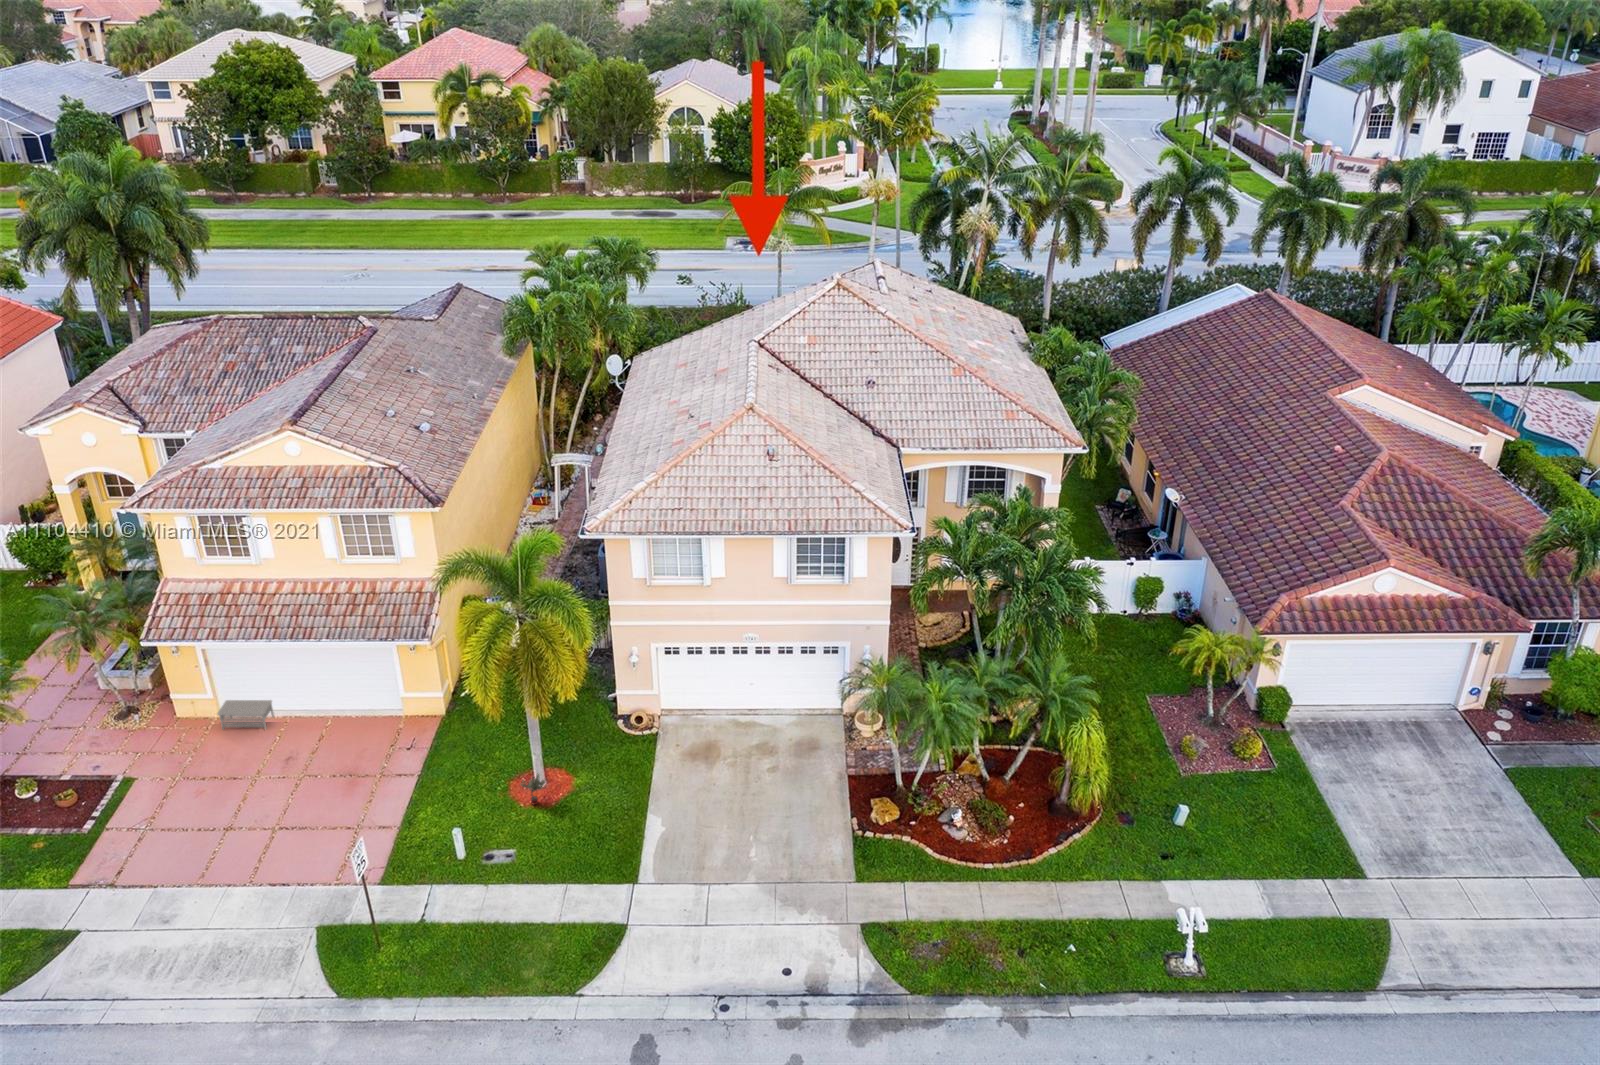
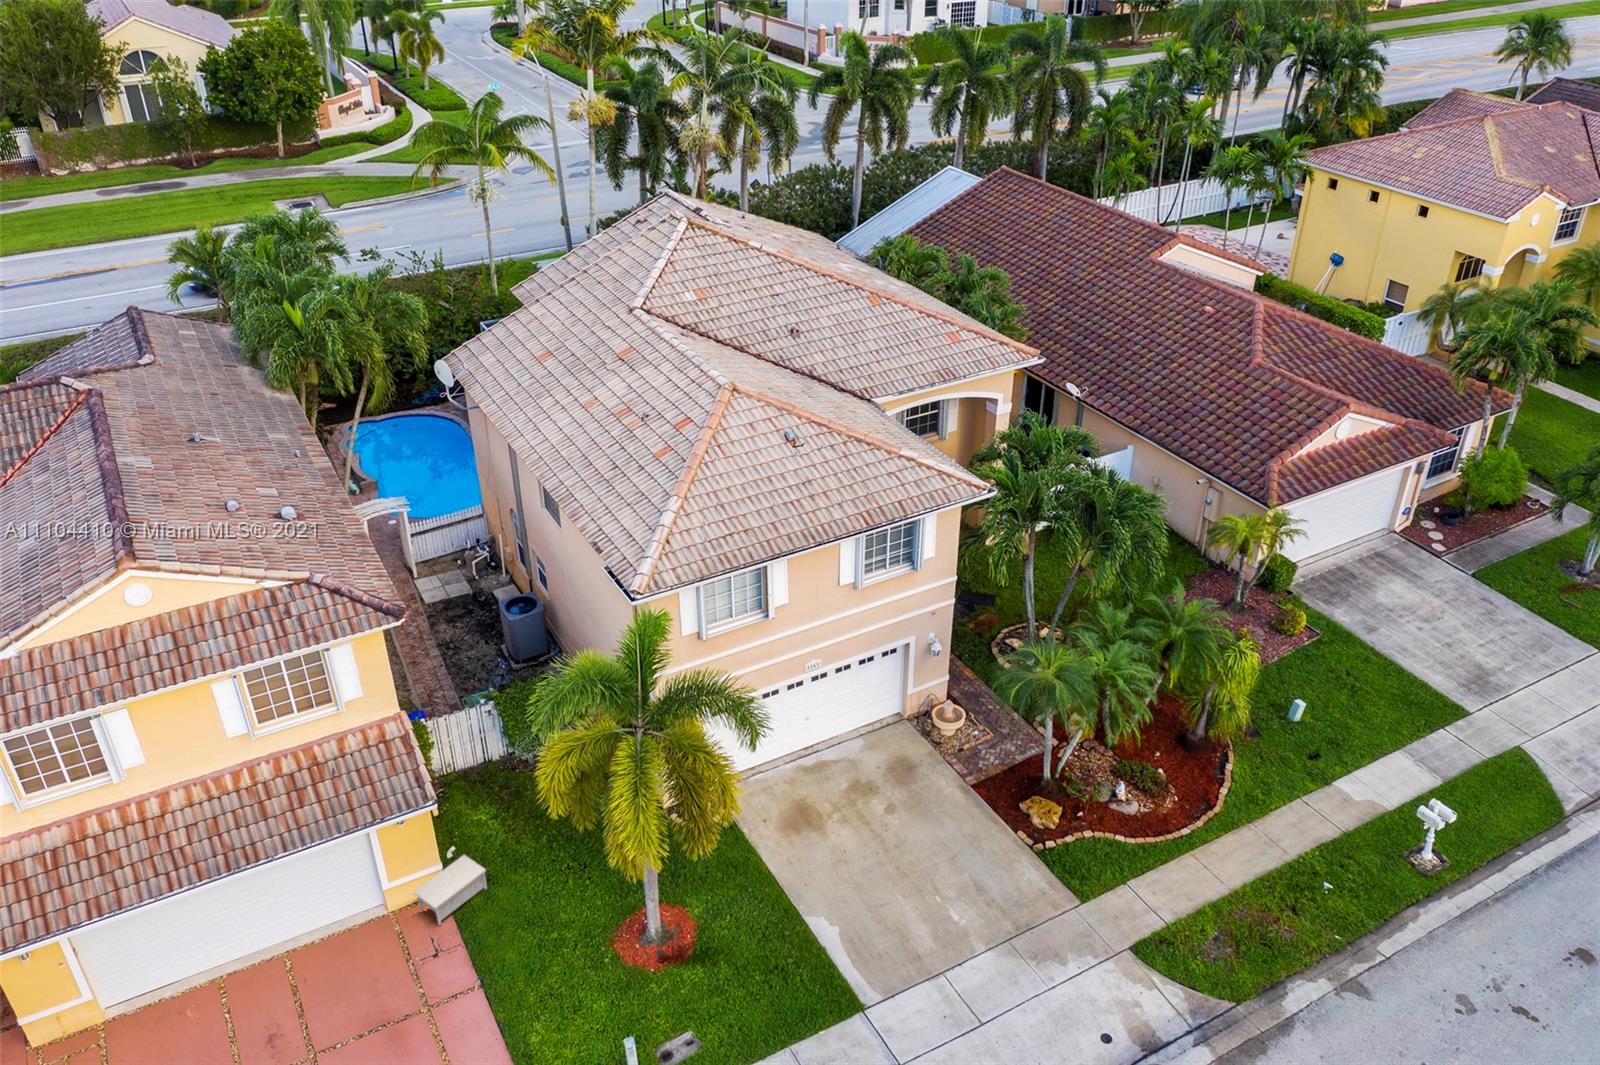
storage bench: present [217,700,274,729] -> present [414,855,487,925]

